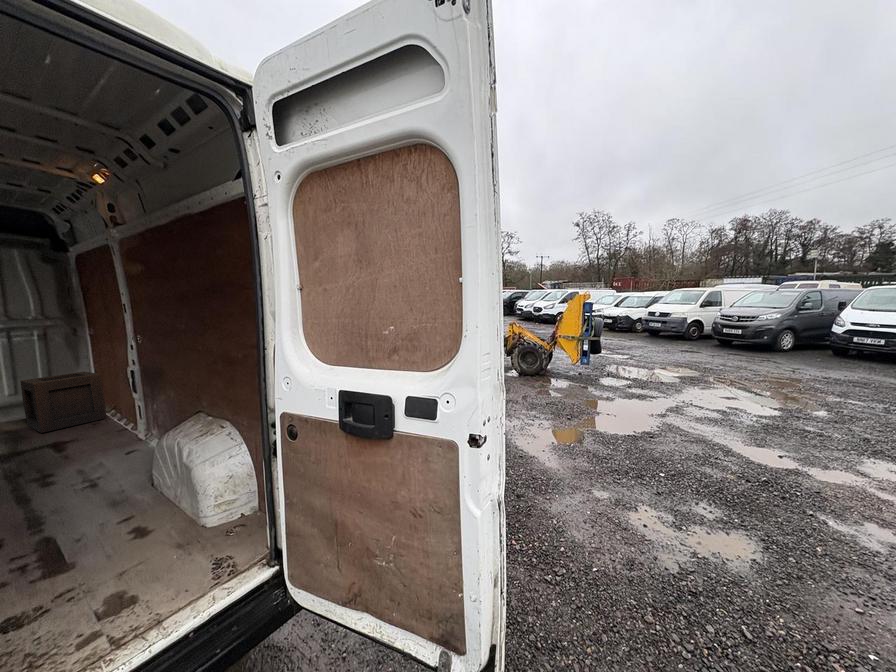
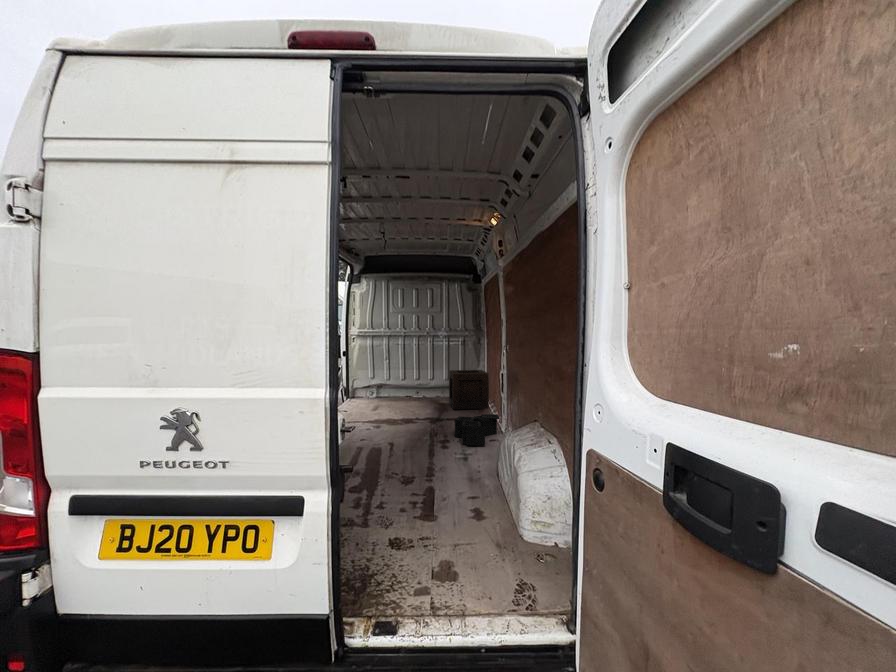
storage bin: none [58,421,134,471] -> present [453,414,500,445]

